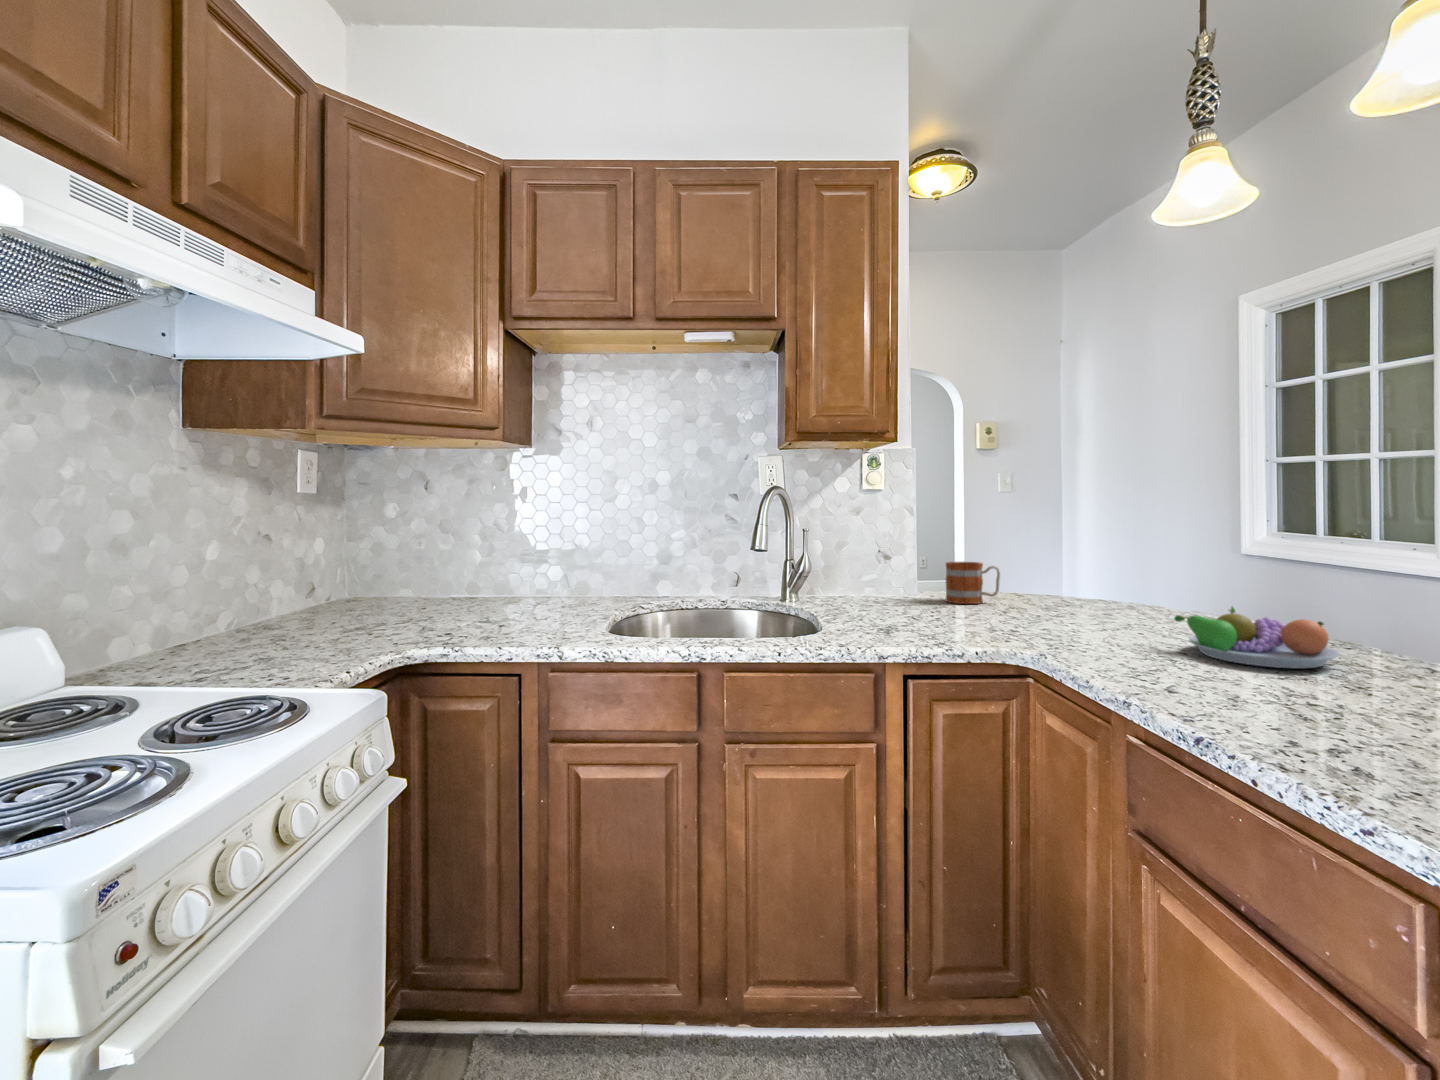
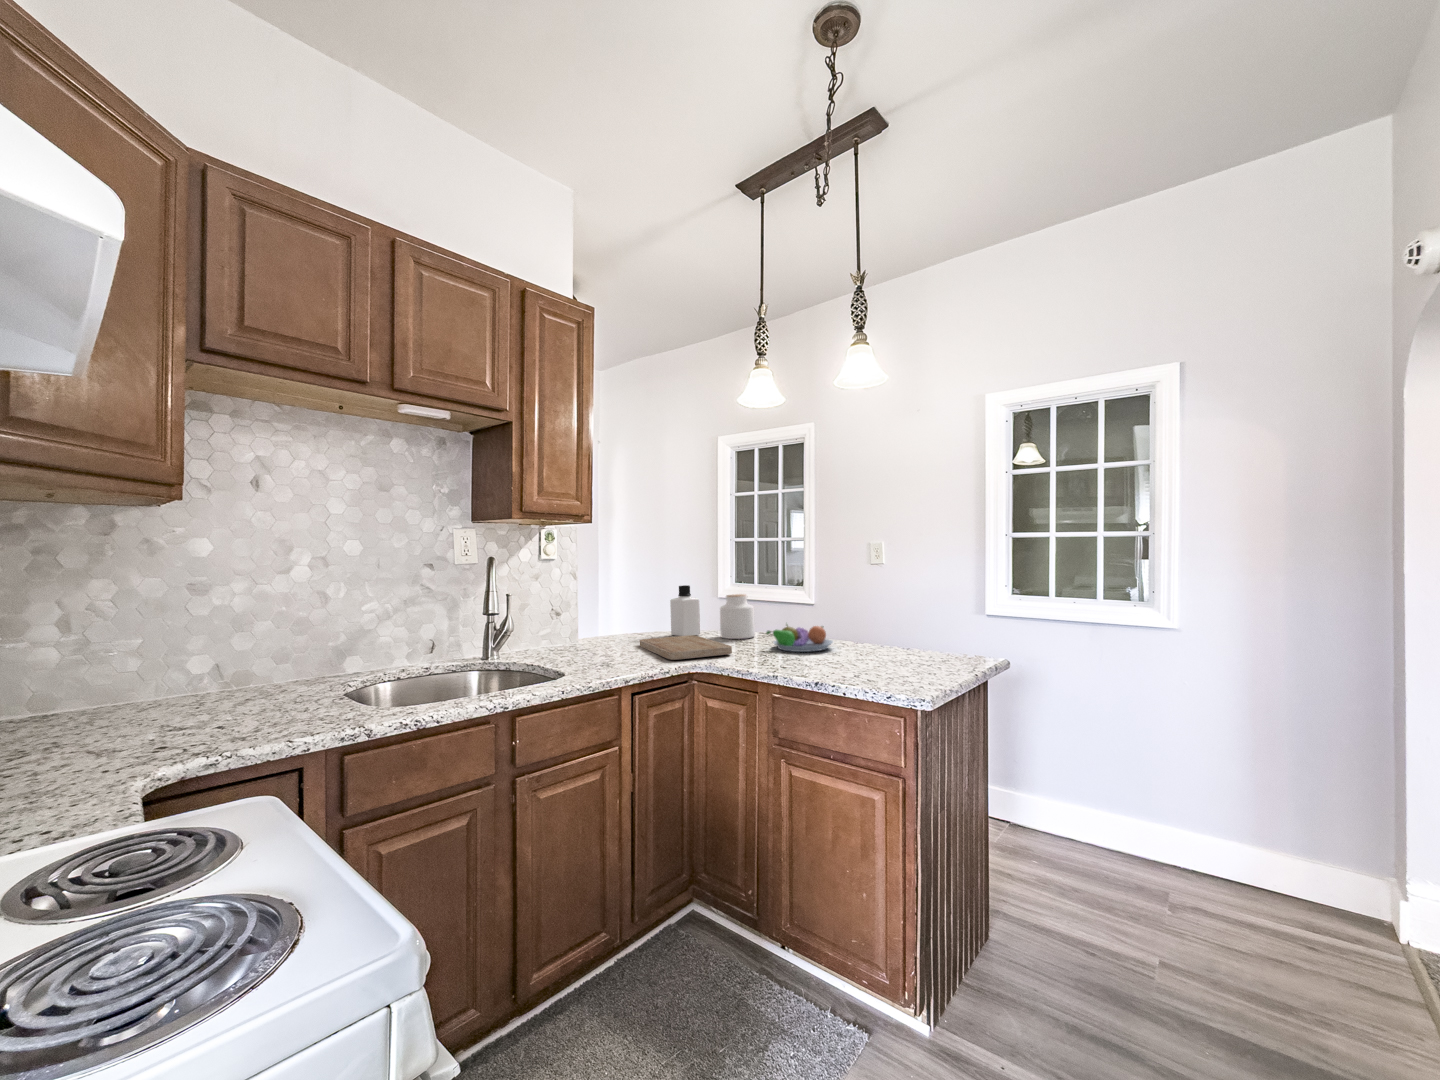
bottle: none [1047,531,1094,608] -> present [670,585,700,636]
jar: none [1122,550,1193,624] -> present [720,594,755,639]
mug: present [945,562,1000,604] -> none [610,610,645,642]
cutting board: none [968,604,1087,644] -> present [640,635,732,660]

